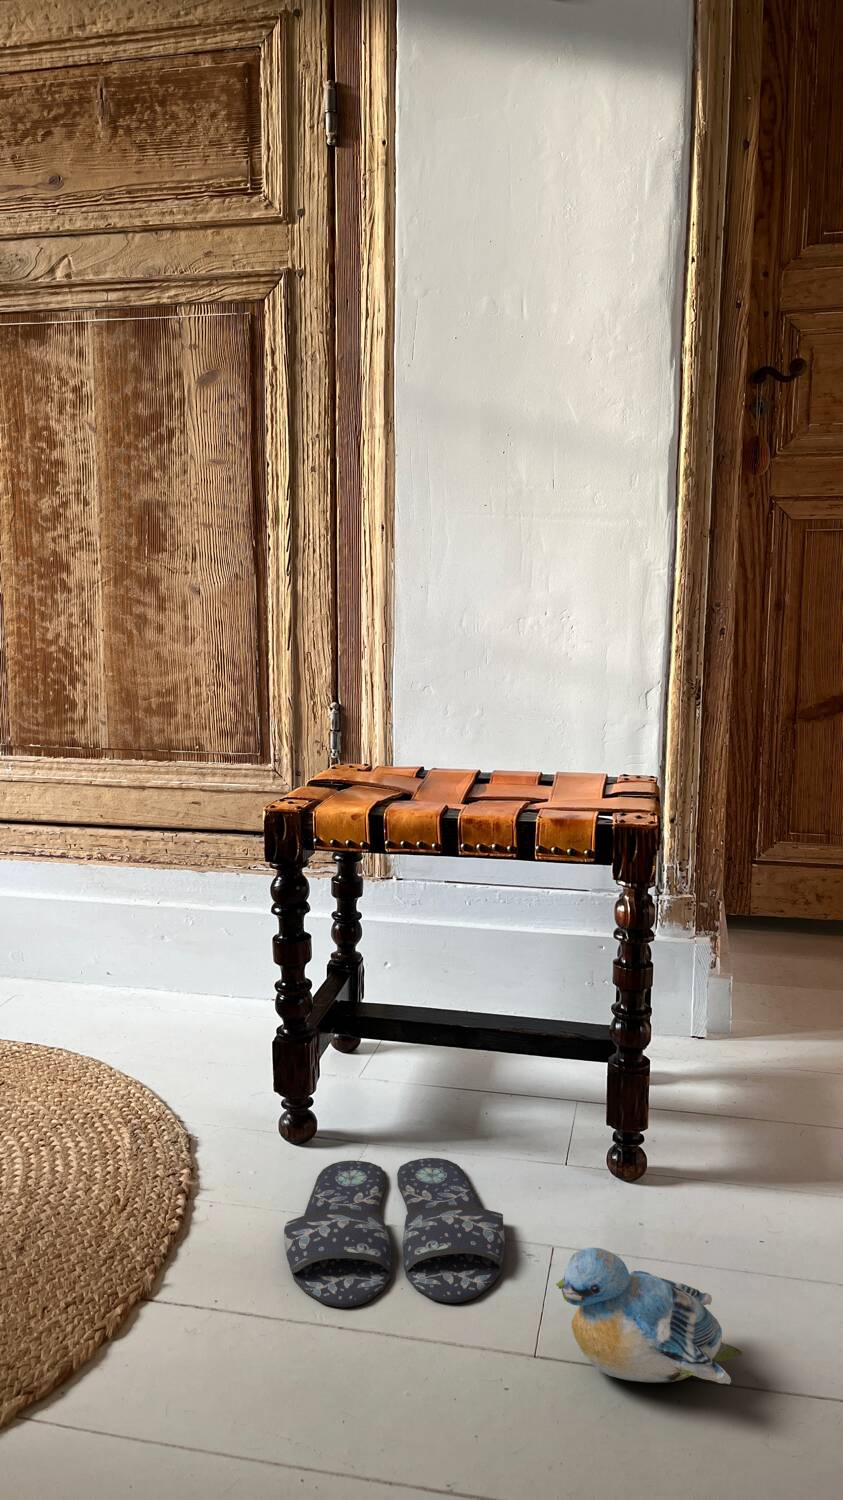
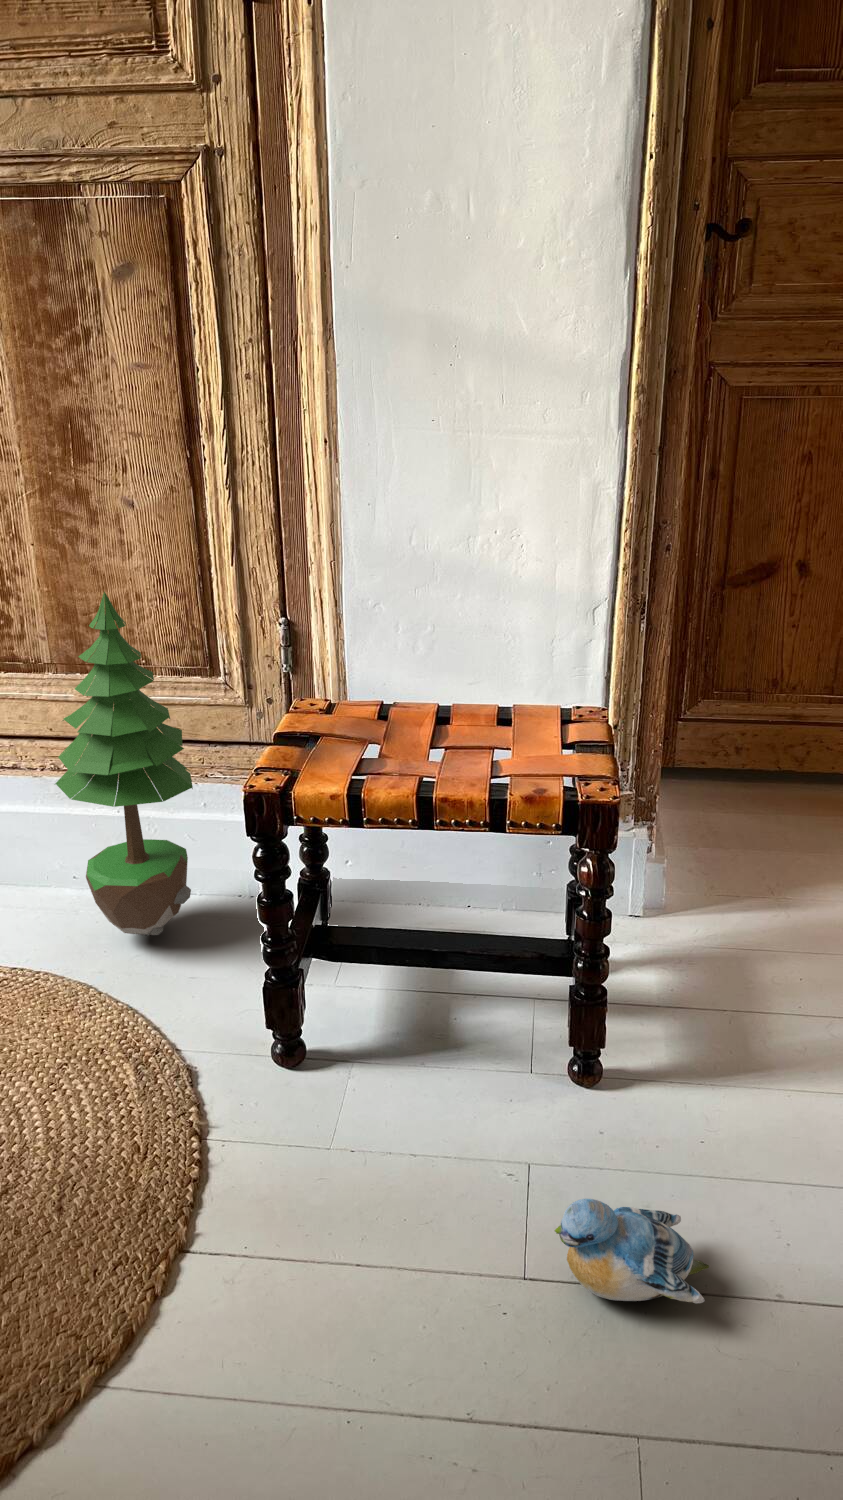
potted tree: none [91,654,230,1026] -> present [55,592,193,935]
slippers: present [284,1158,505,1307] -> none [297,1074,495,1245]

